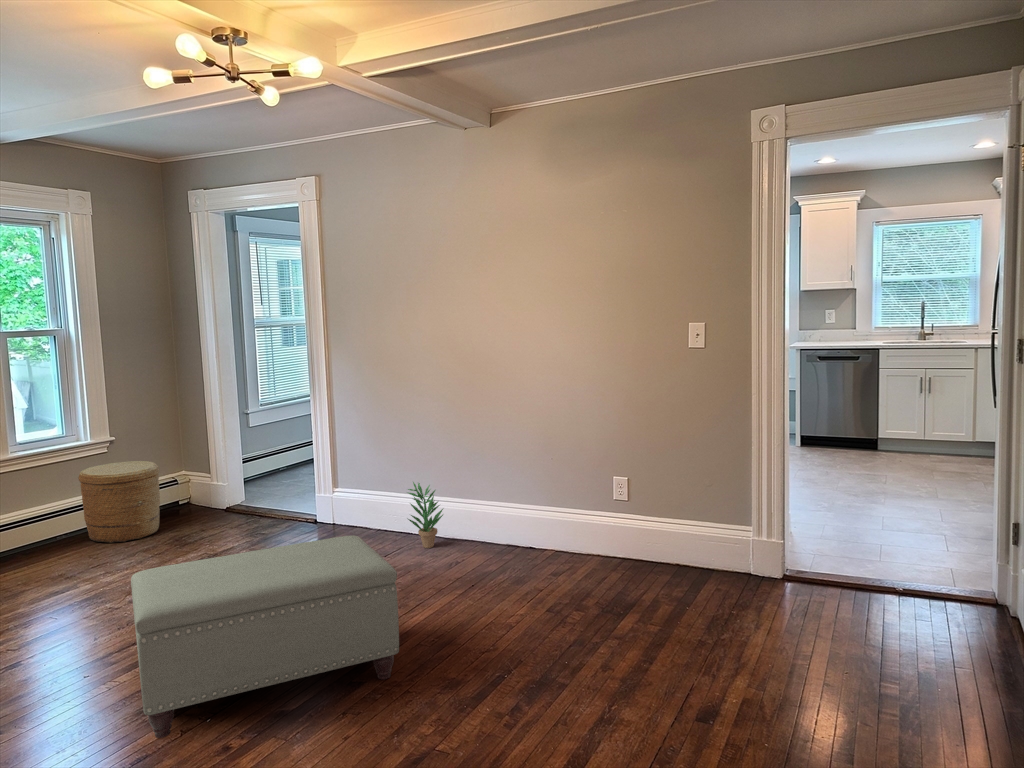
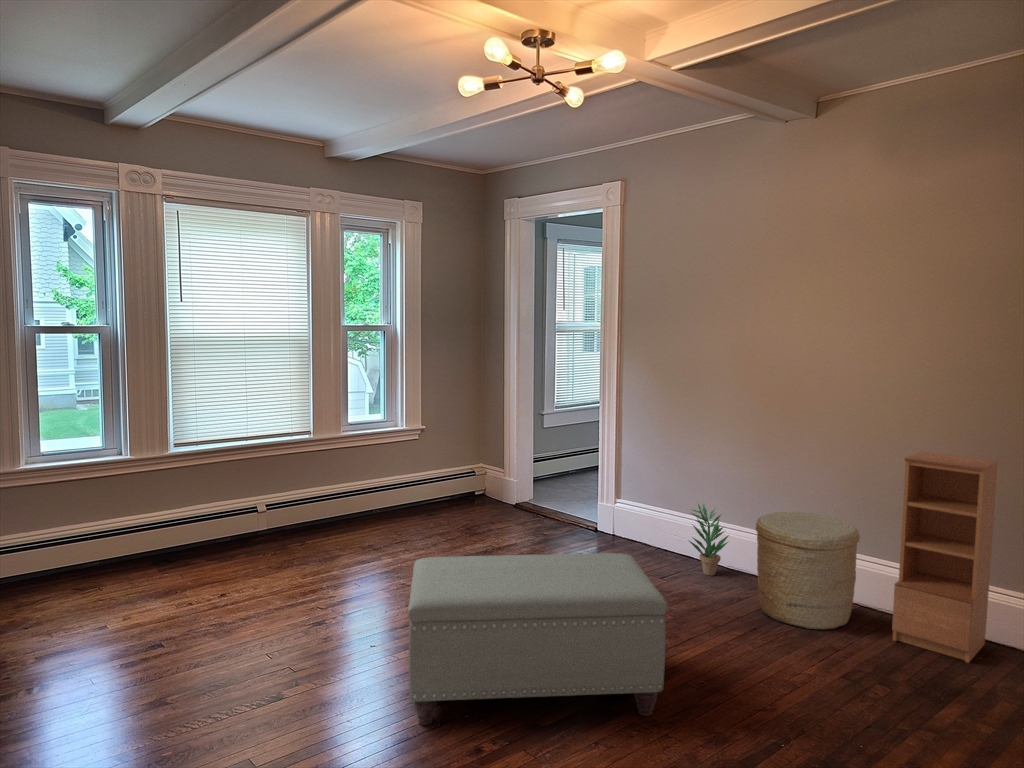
bookcase: none [581,414,650,582] -> present [892,451,998,663]
woven basket: present [78,461,160,543] -> present [756,512,860,629]

